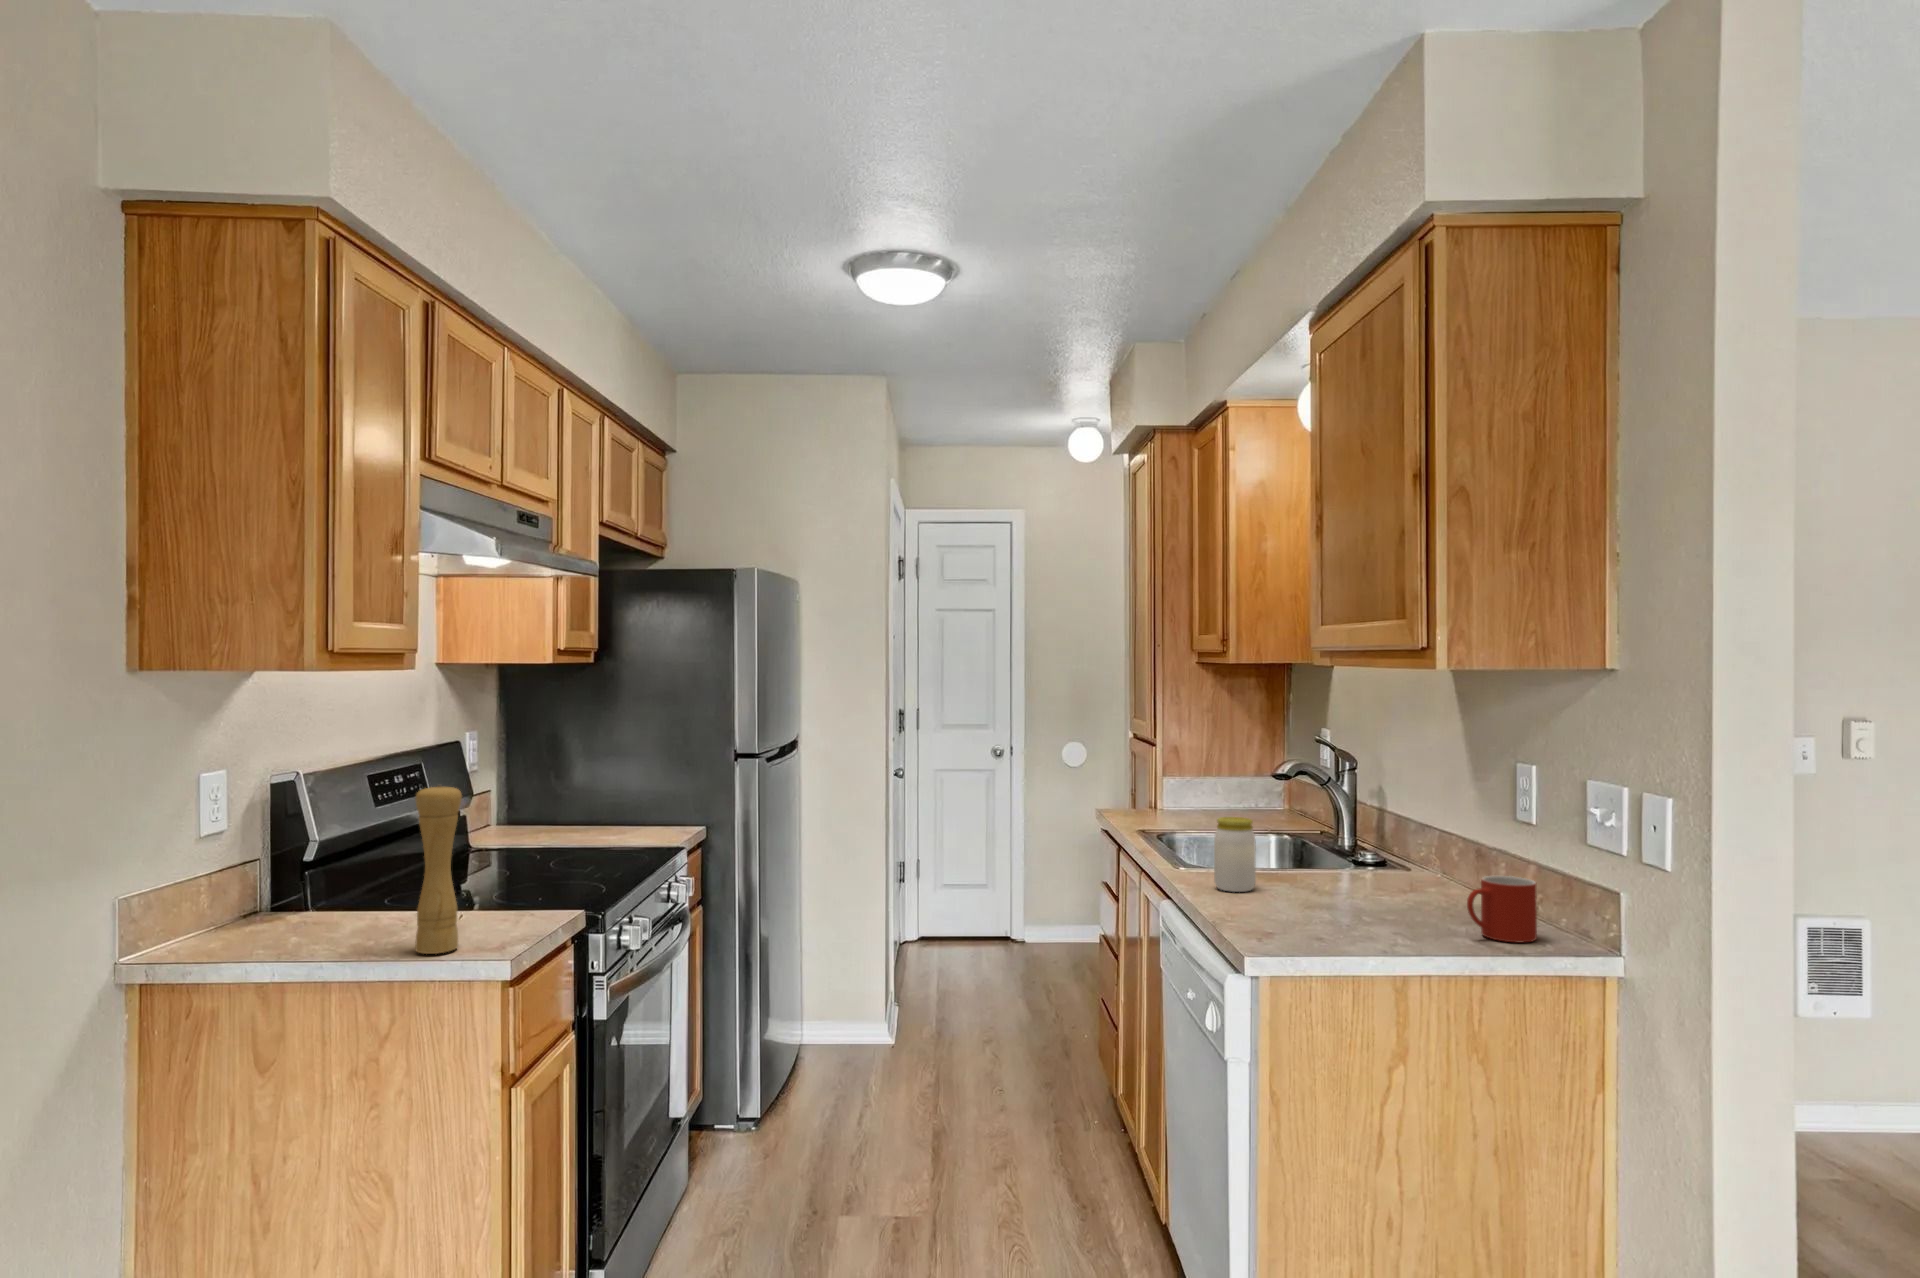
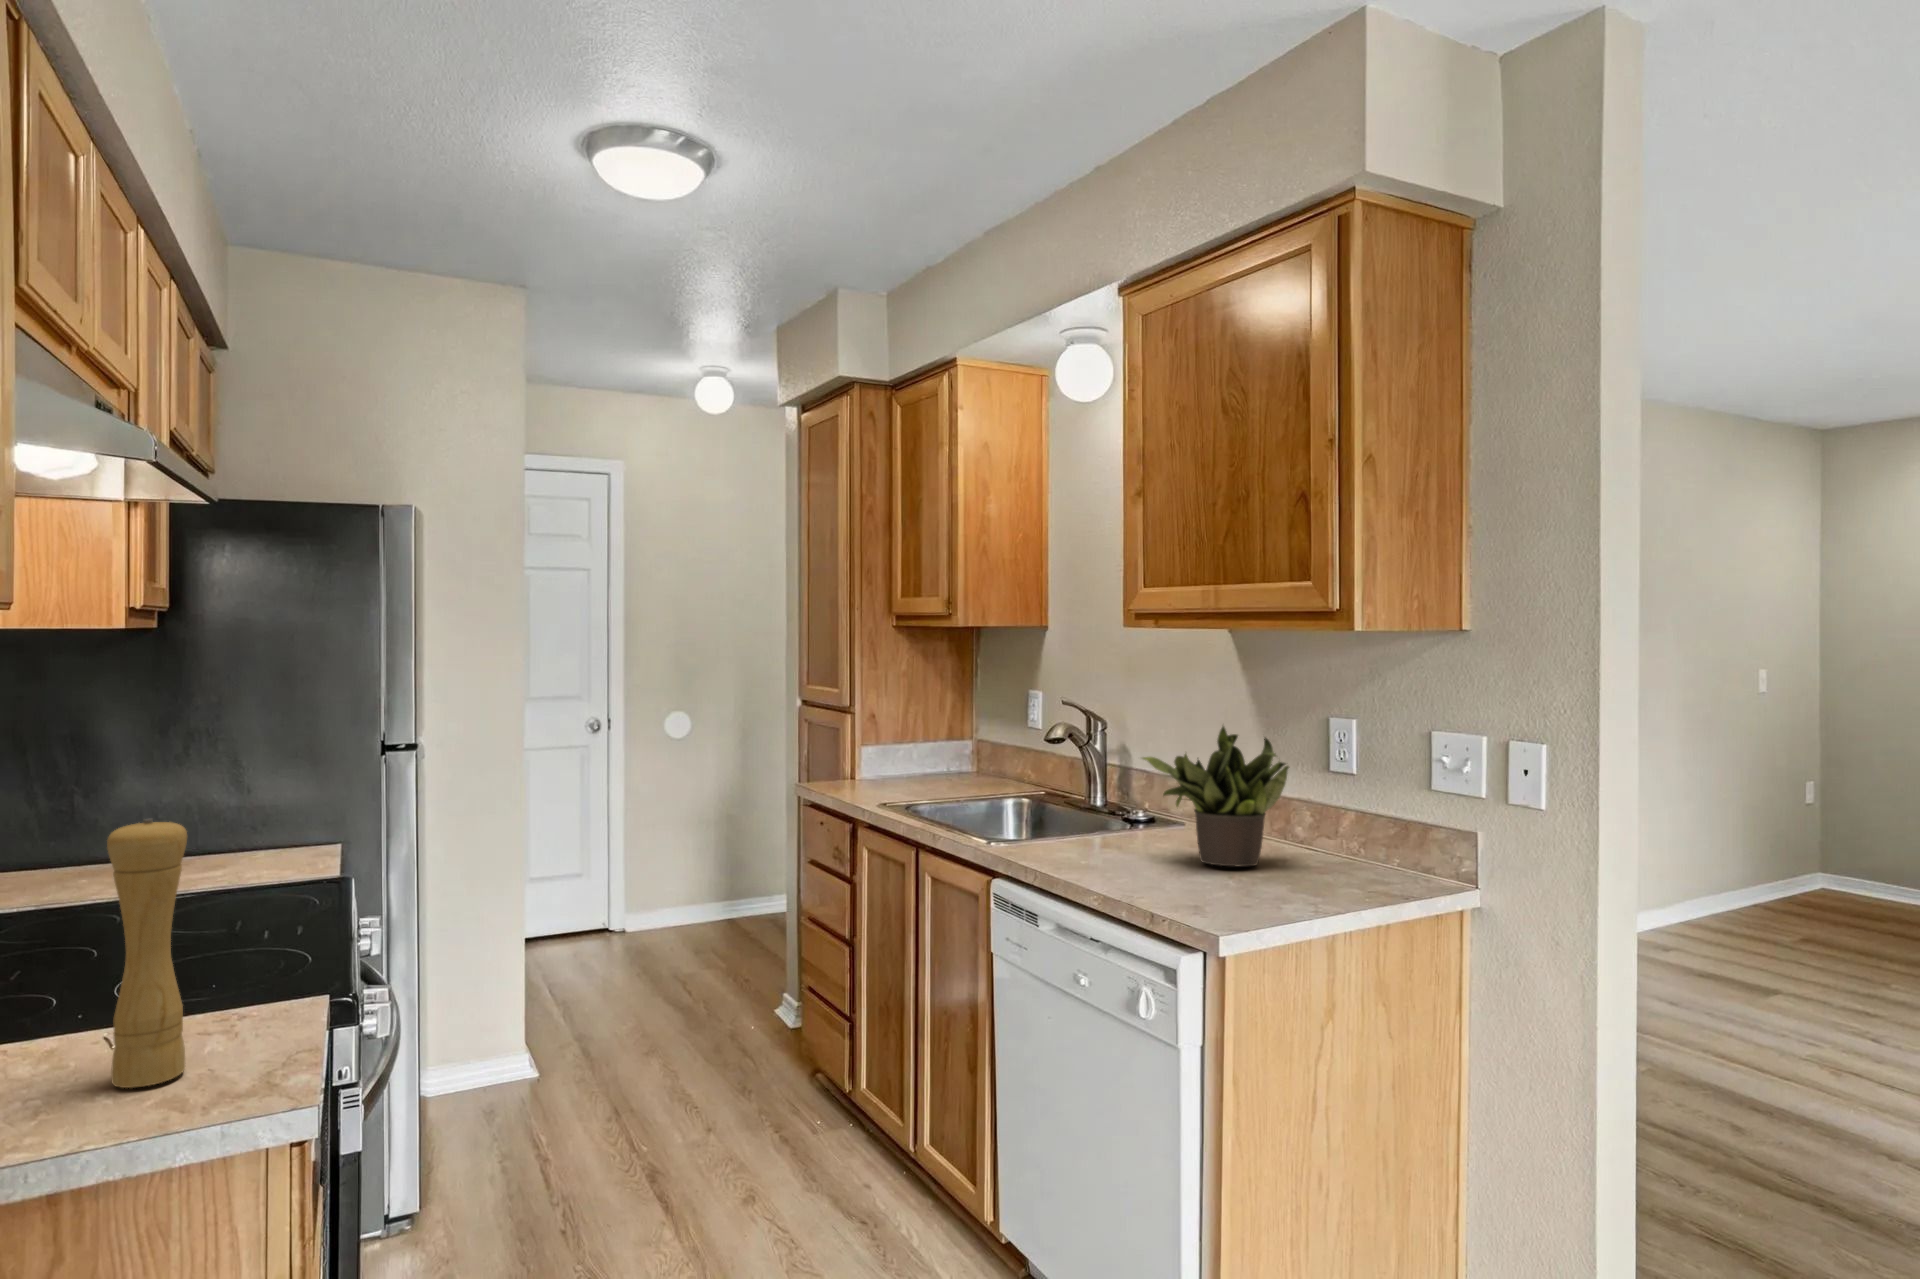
potted plant: none [1299,761,1449,911] -> present [1142,726,1289,867]
jar: present [1214,817,1256,892] -> none [1051,786,1092,863]
mug: present [1467,876,1537,943] -> none [1341,825,1390,885]

